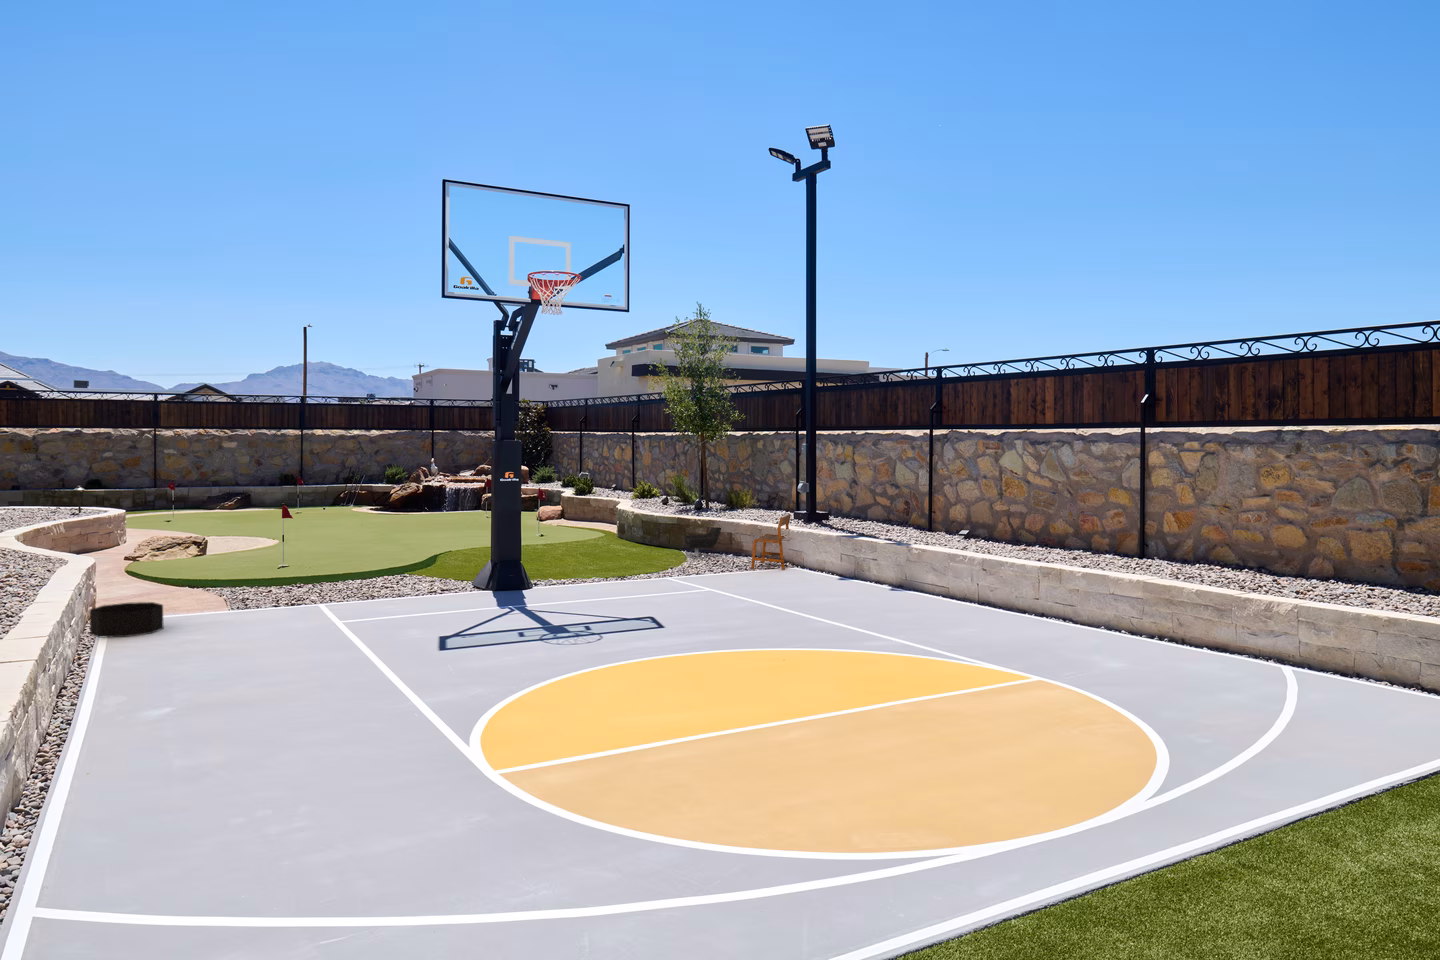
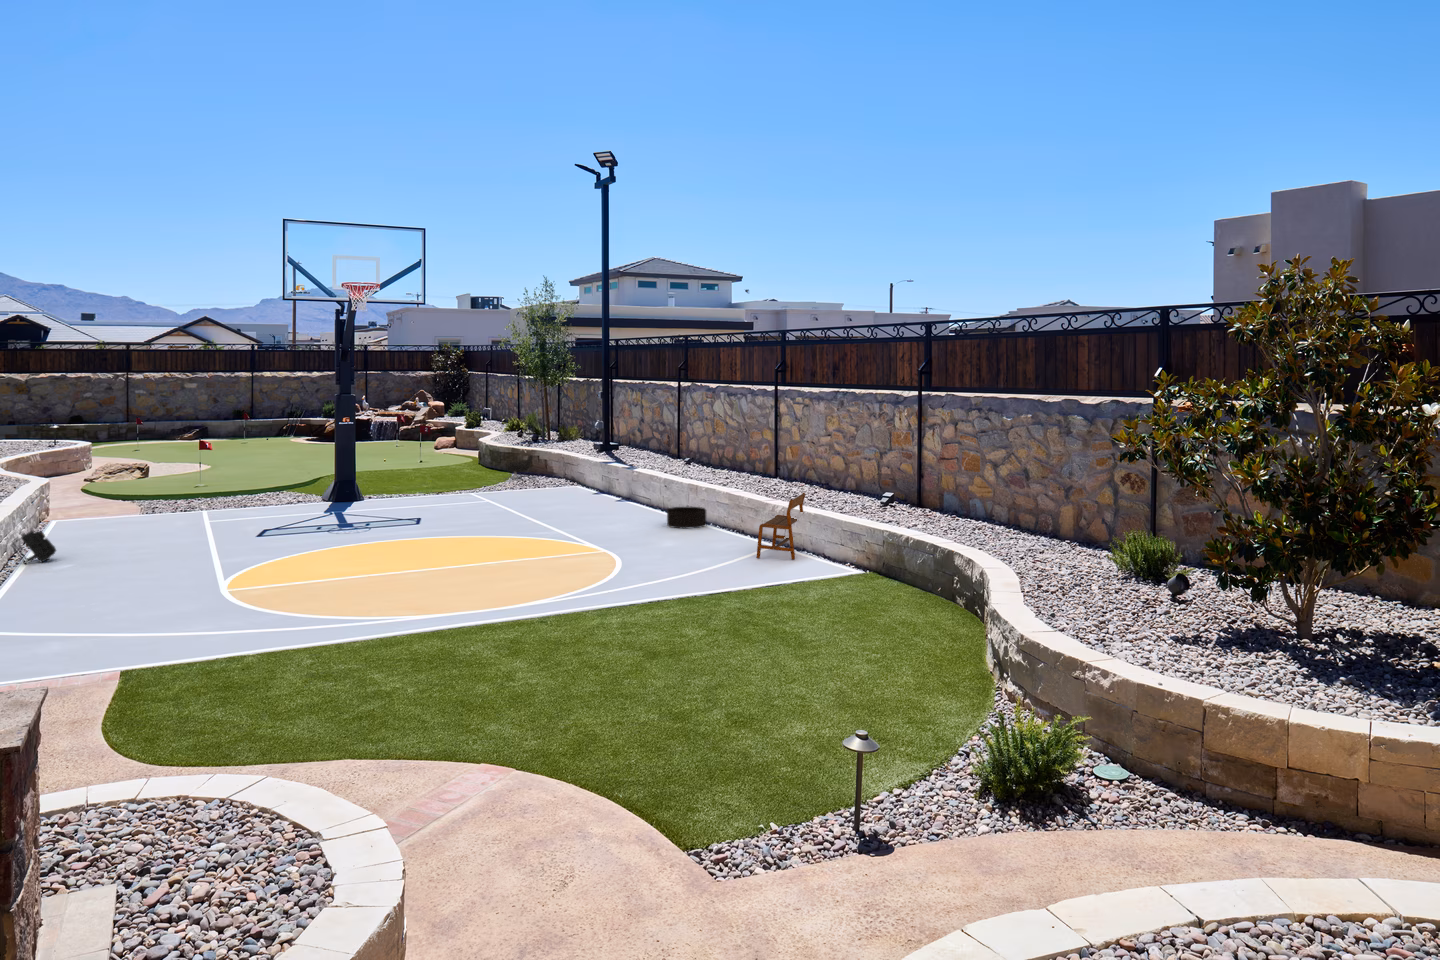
bench: present [751,514,793,570] -> present [756,493,805,560]
basket: present [90,602,164,638] -> present [667,507,706,529]
backpack: none [62,648,137,708] -> present [11,531,56,564]

